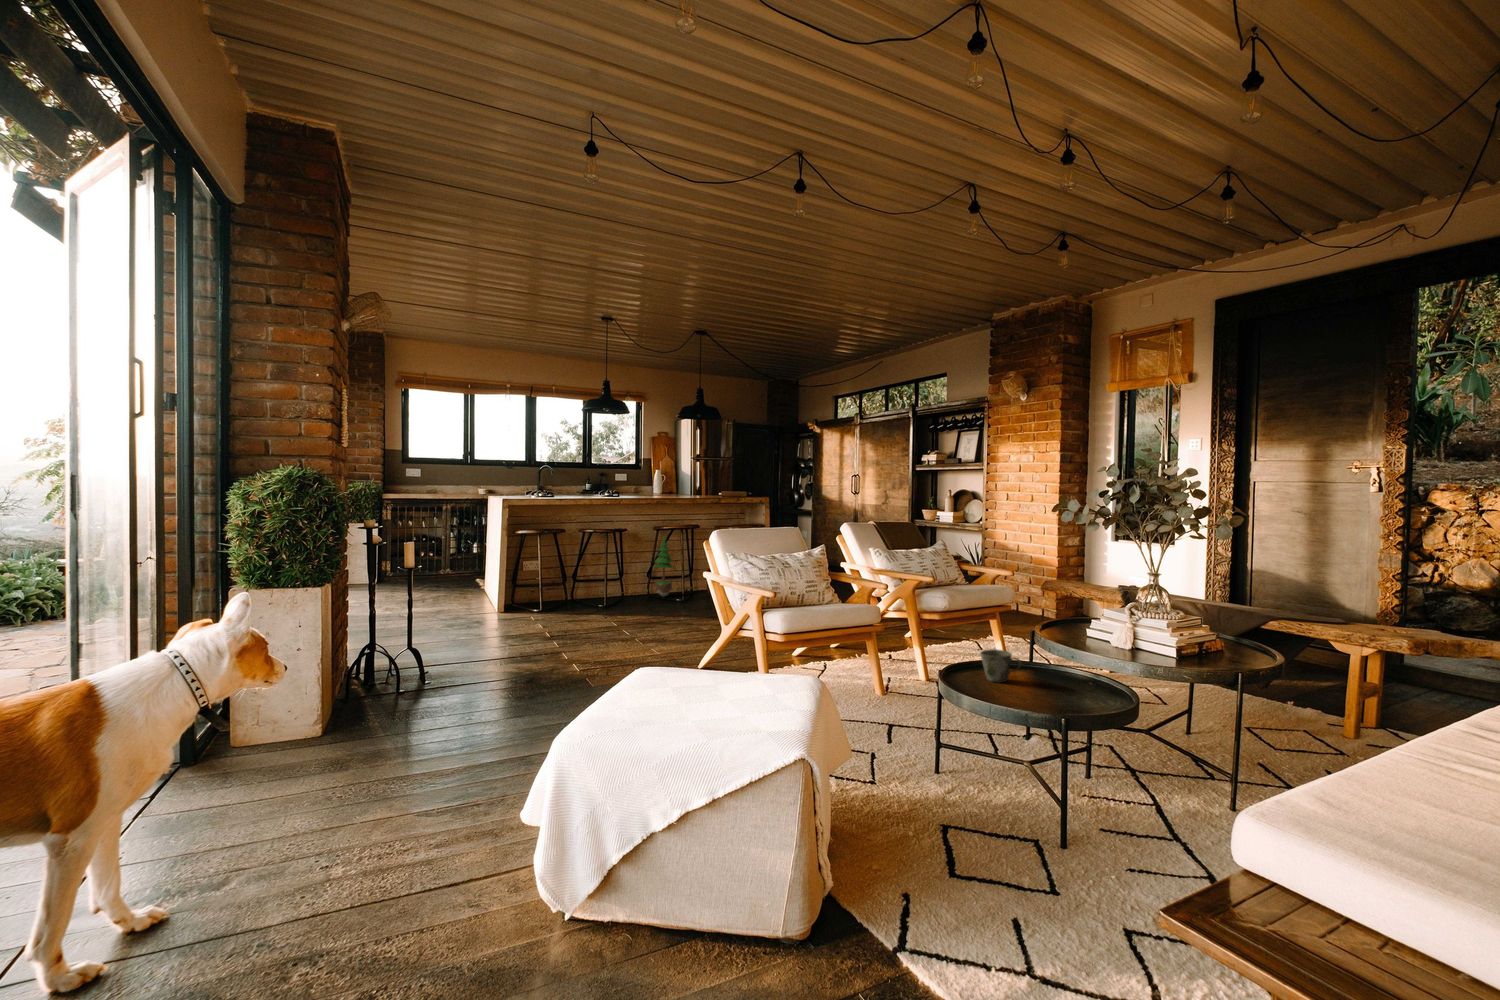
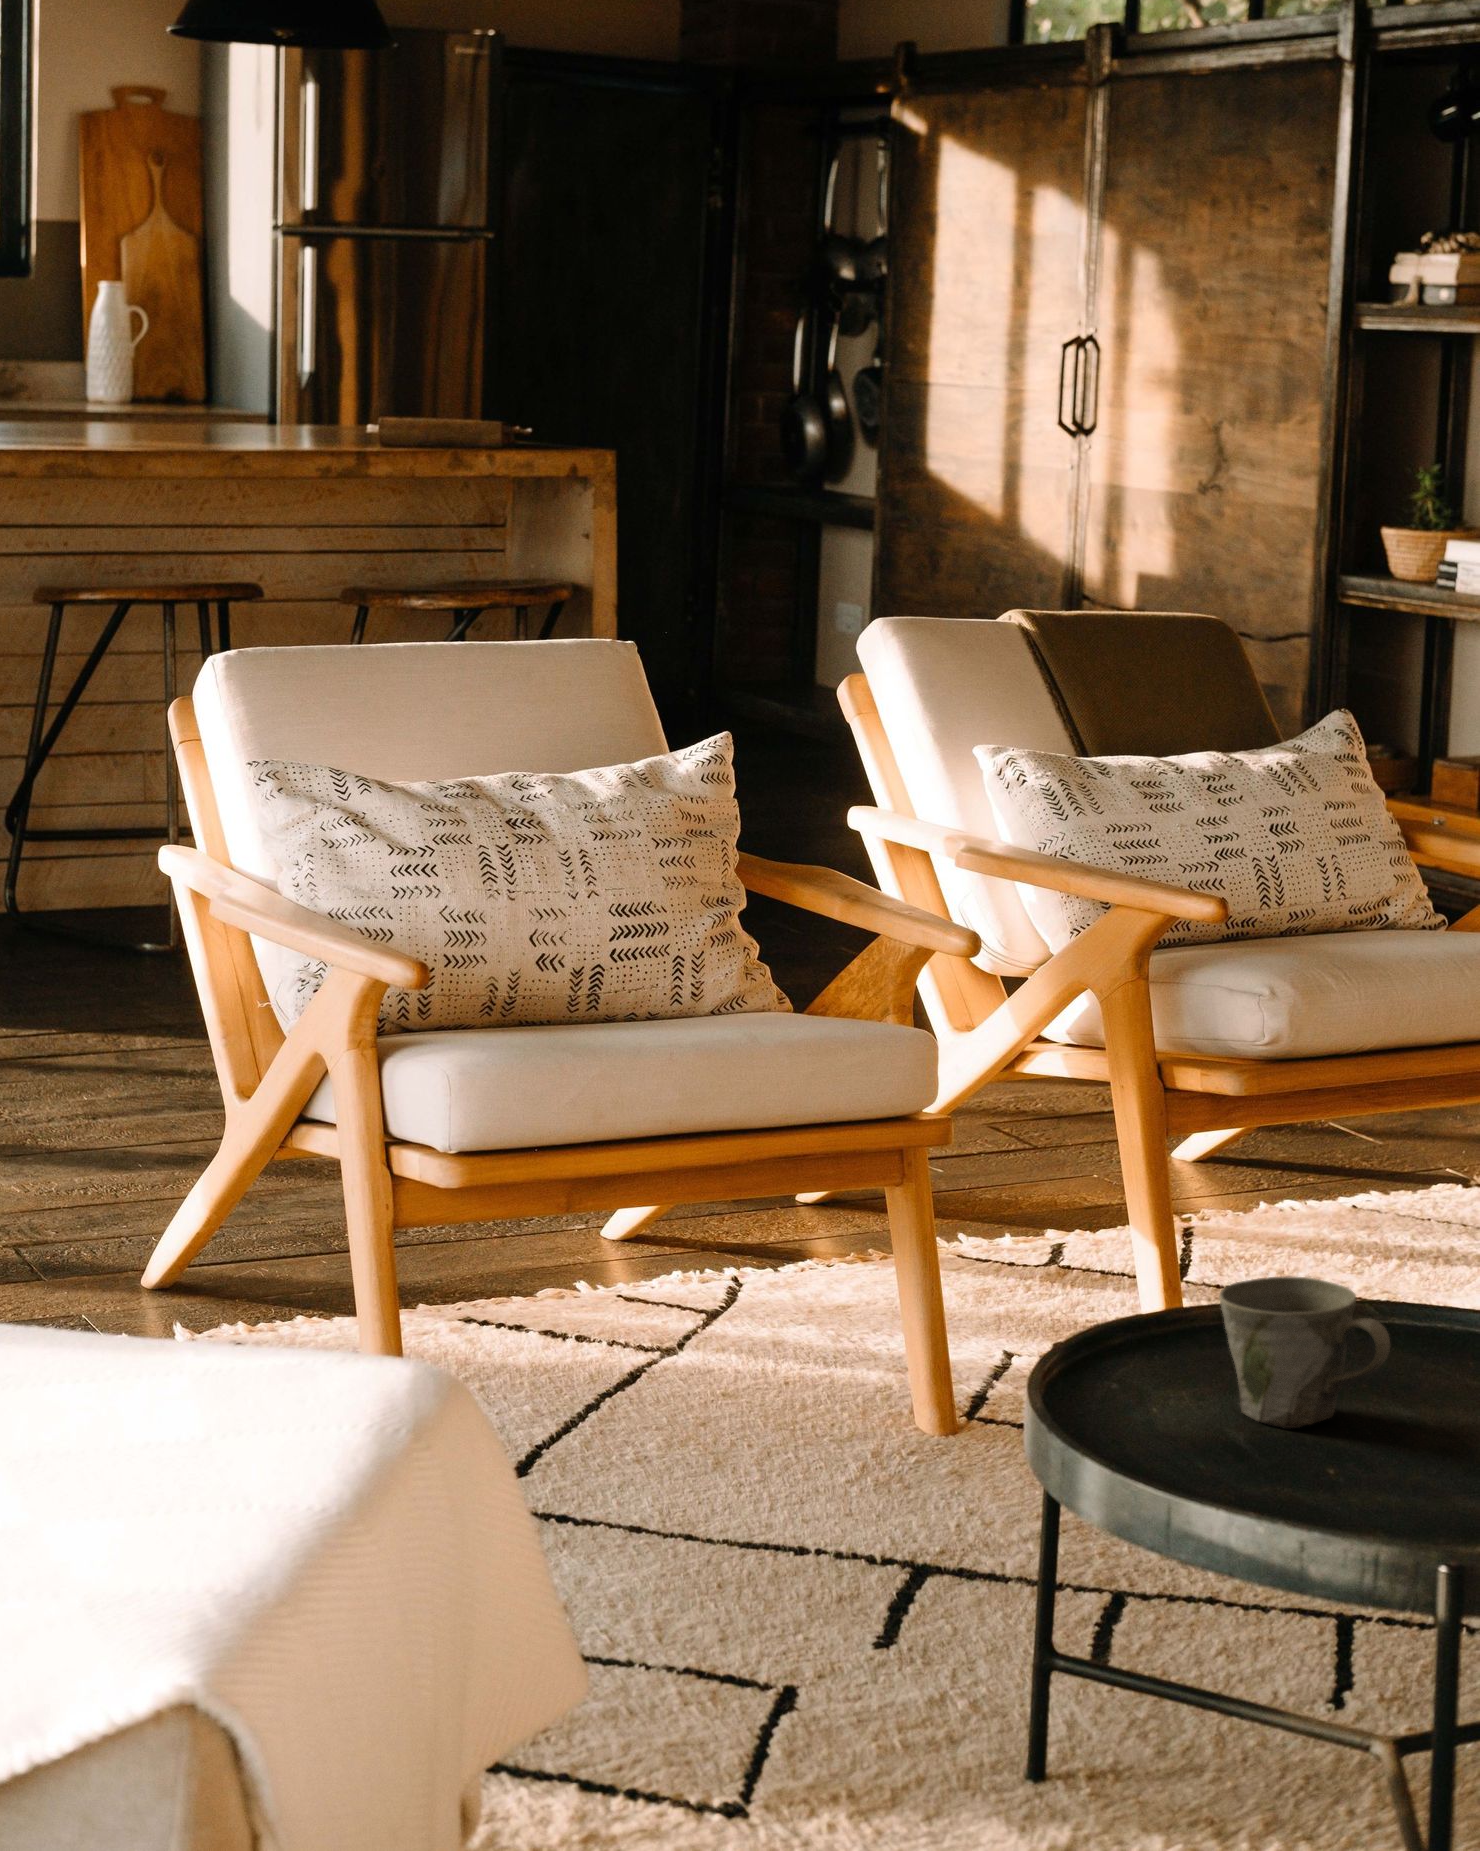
potted tree: present [654,537,673,597] -> none [36,632,146,930]

